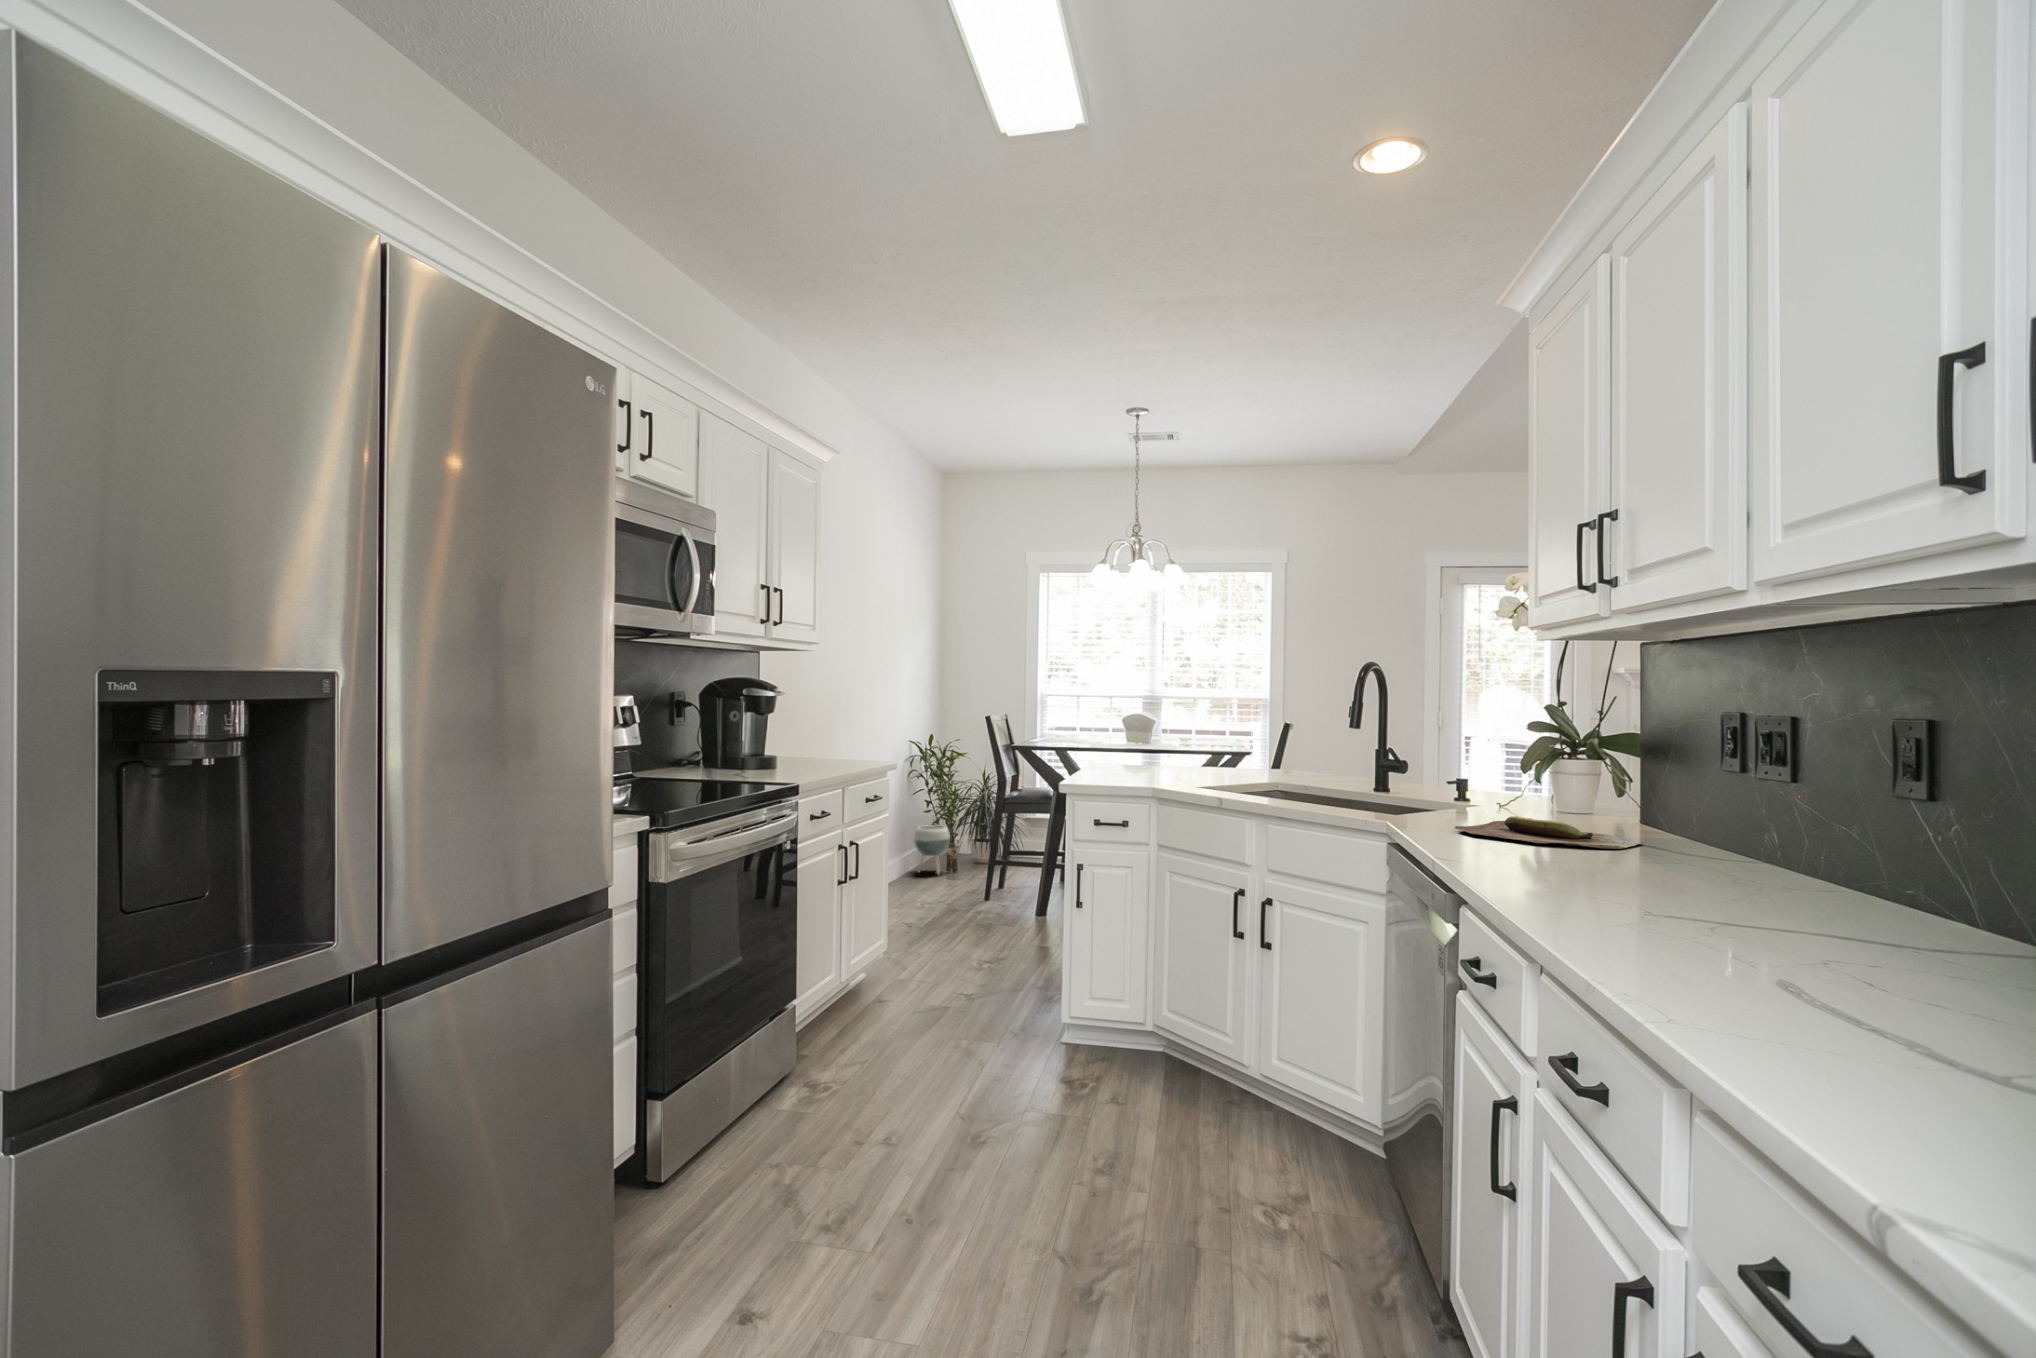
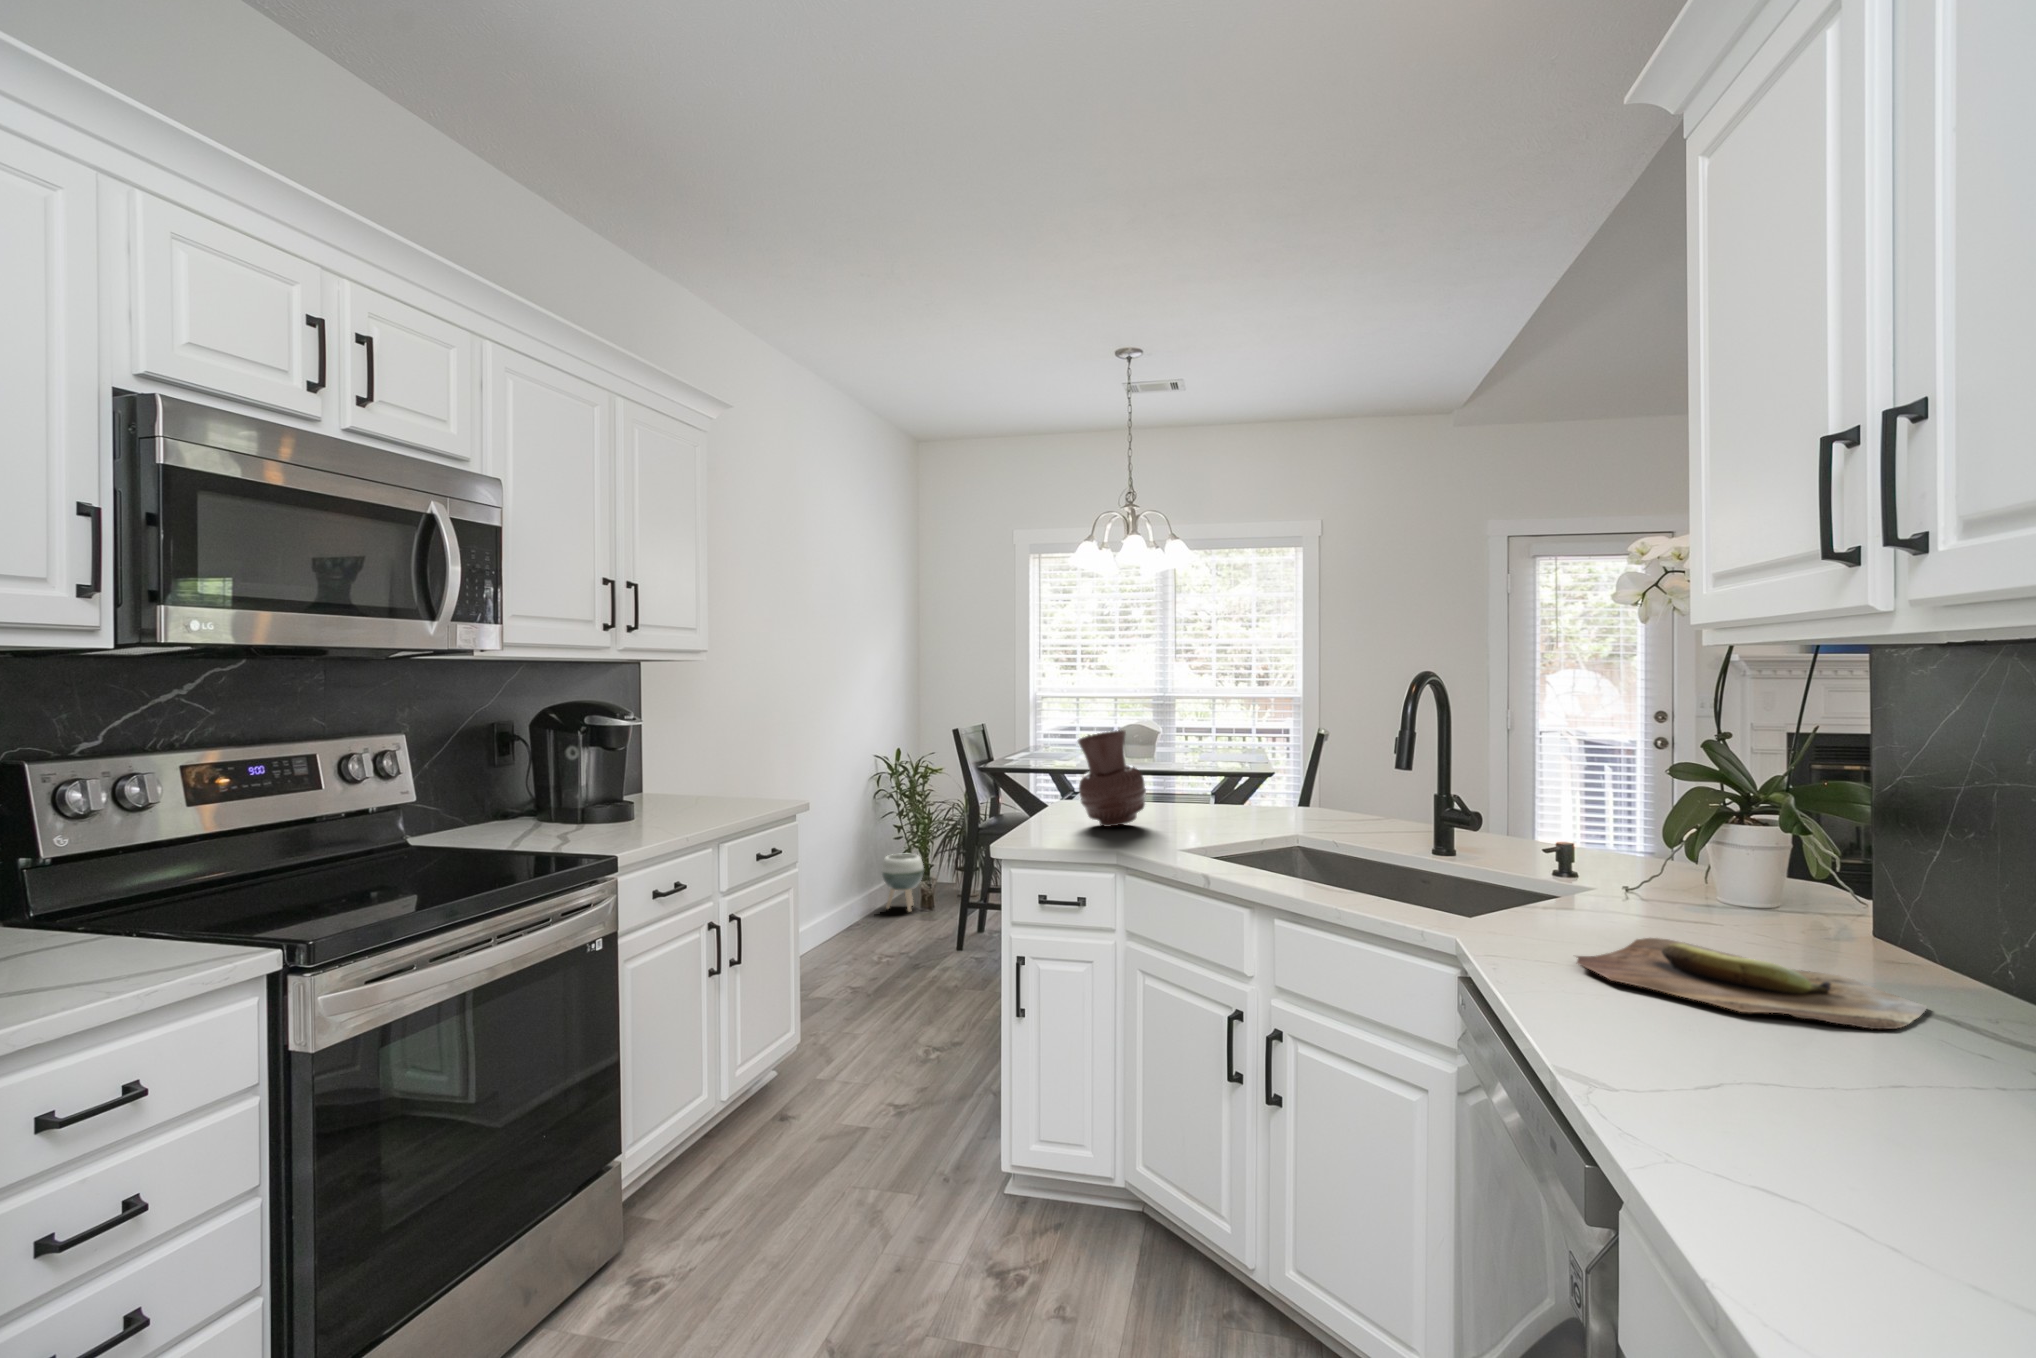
vase: none [1116,706,1167,777] -> present [1078,730,1146,827]

